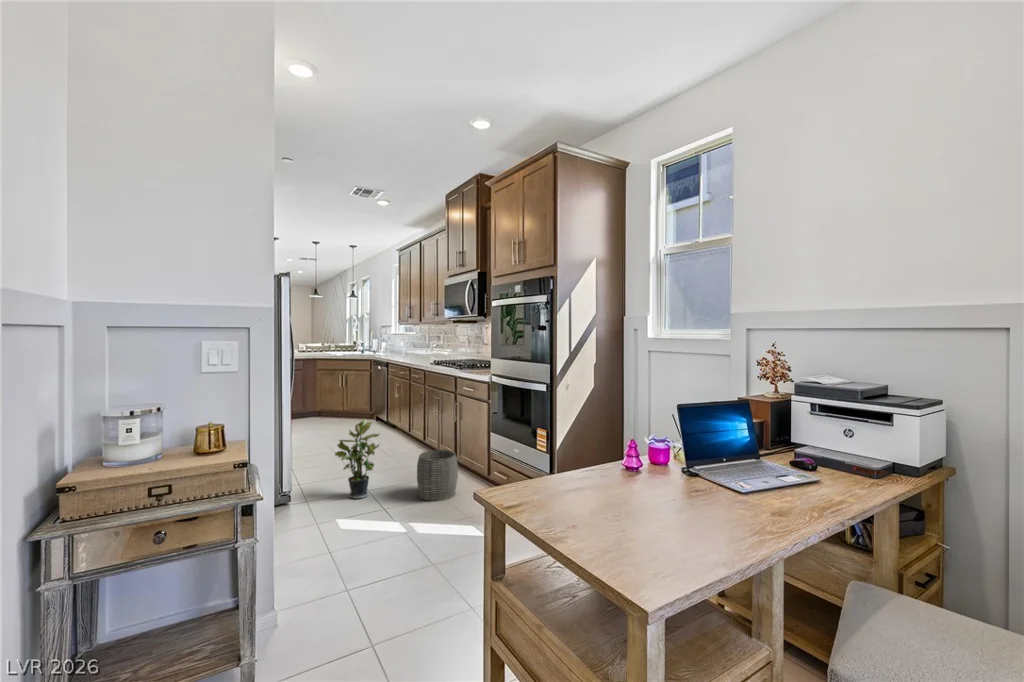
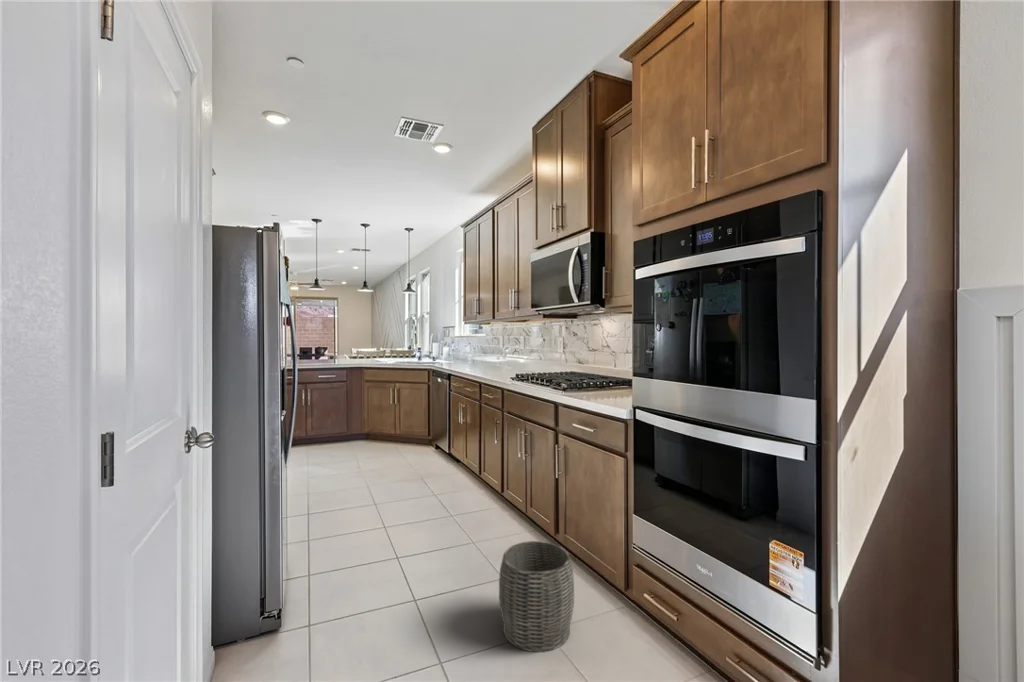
potted plant: present [335,419,380,499] -> none [354,482,434,632]

